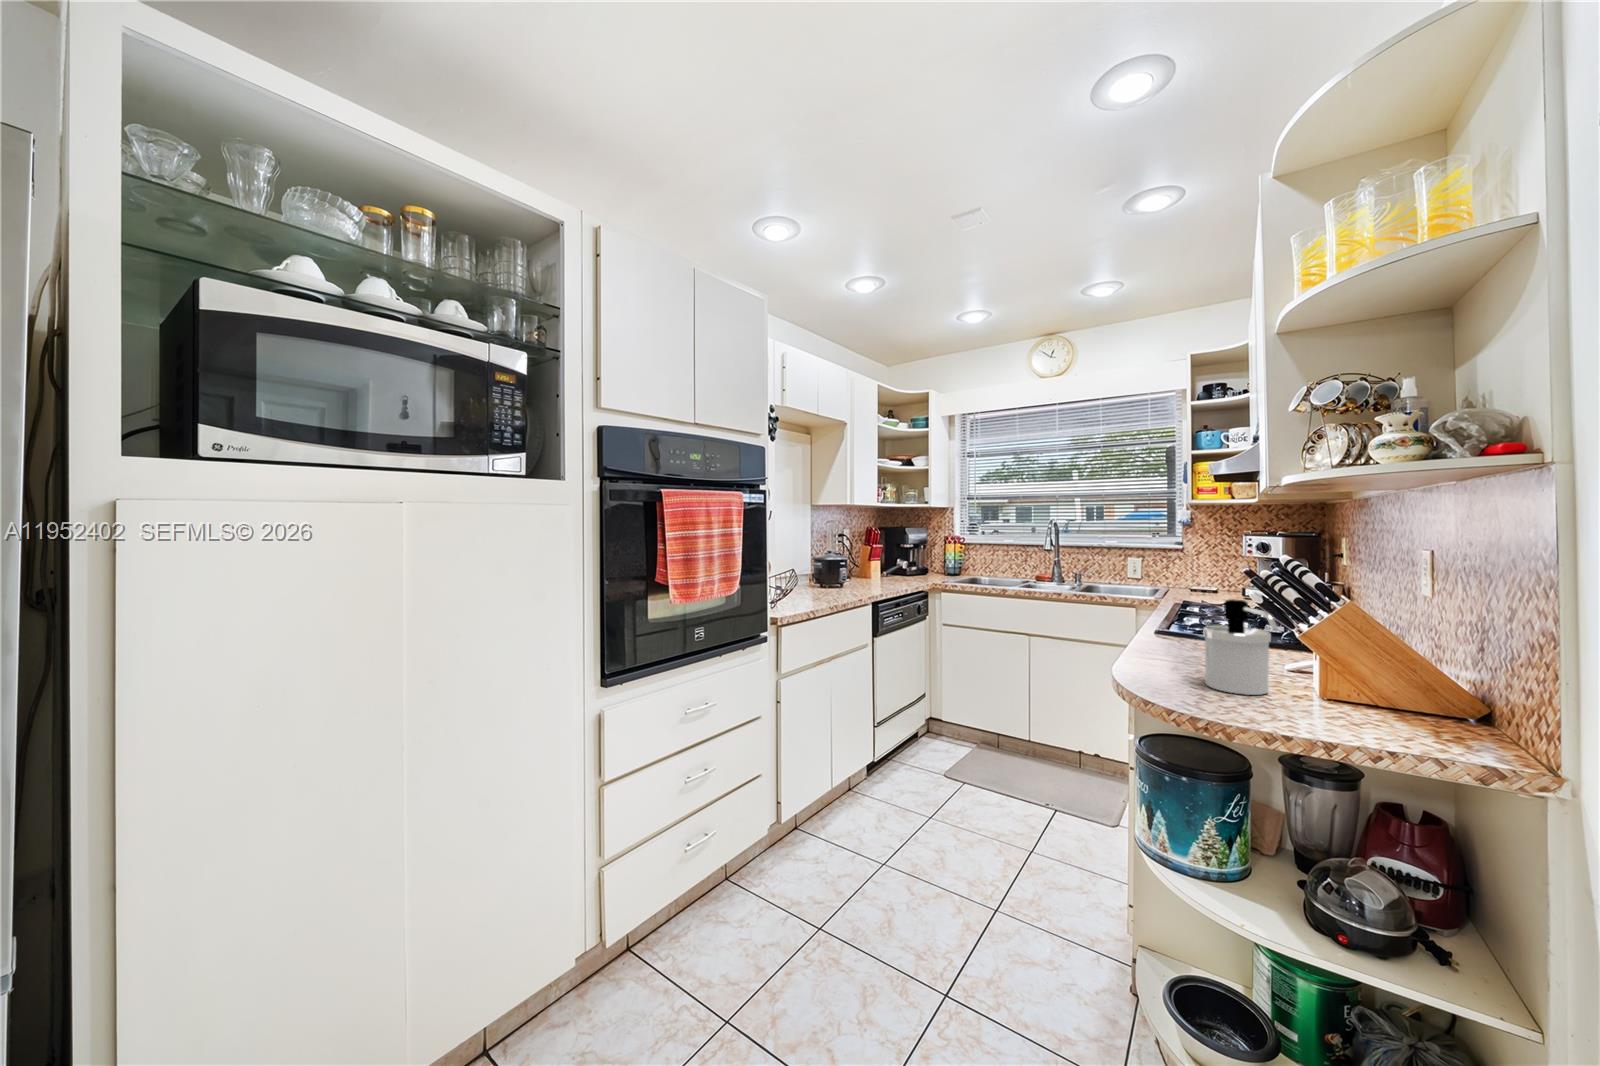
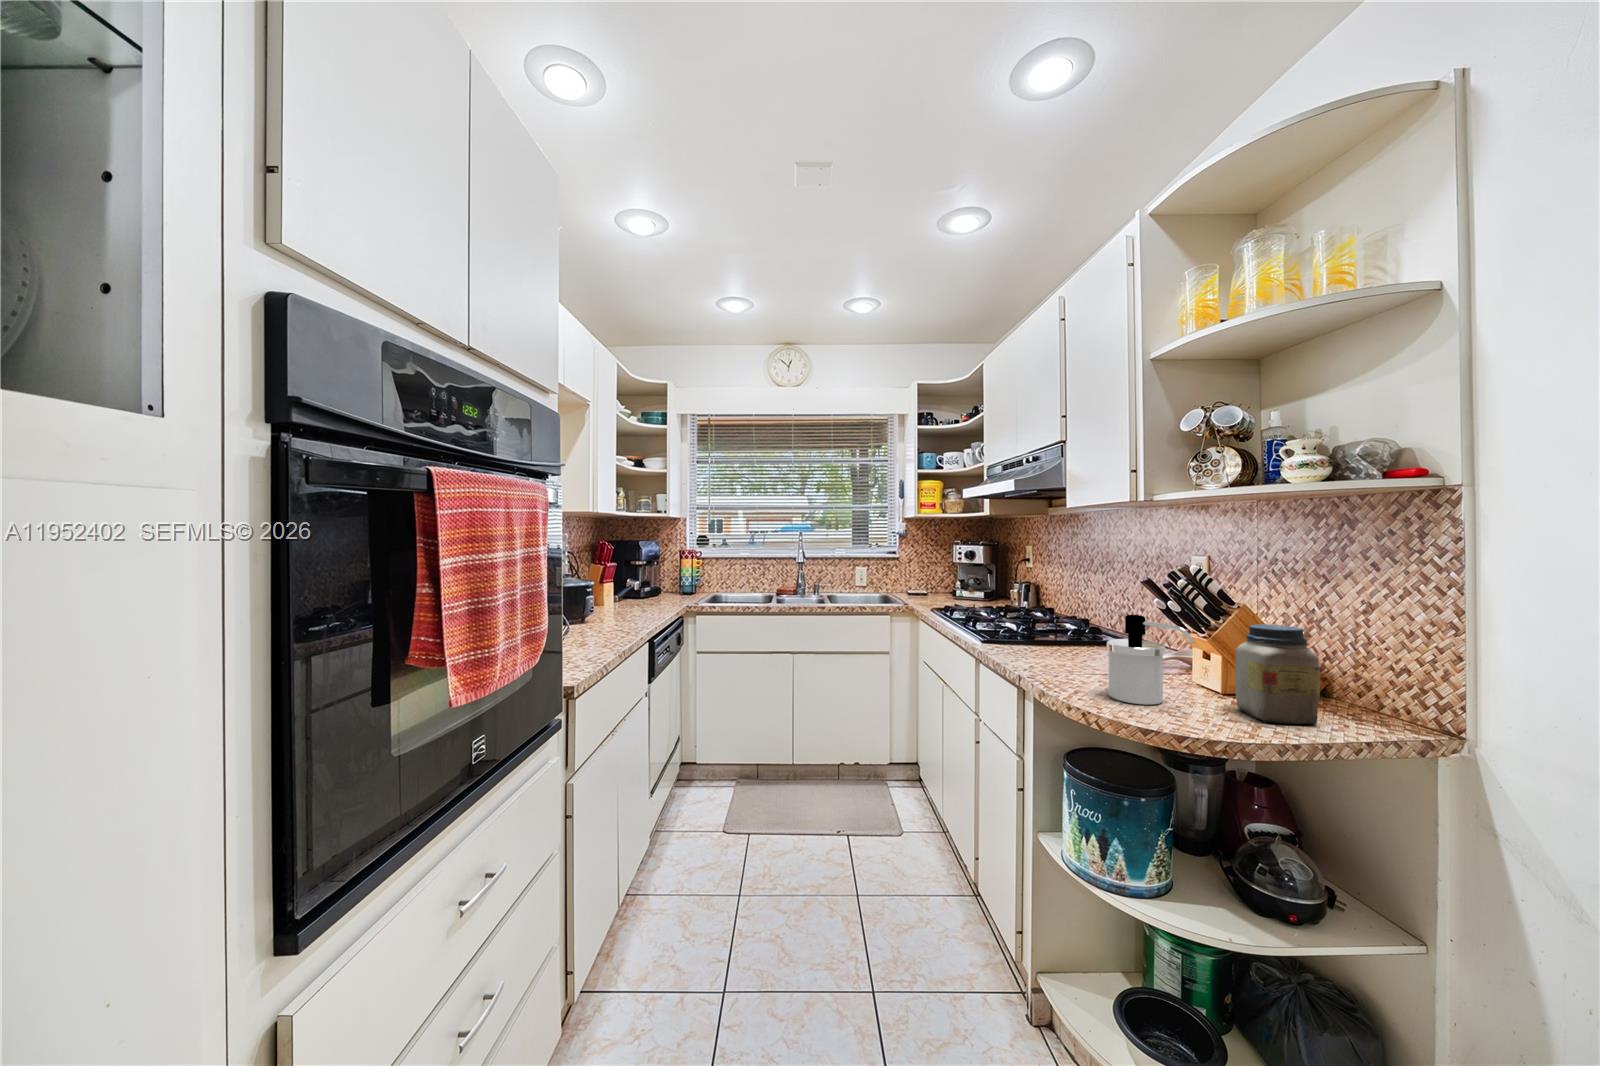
jar: none [1349,617,1441,738] -> present [1235,624,1320,724]

